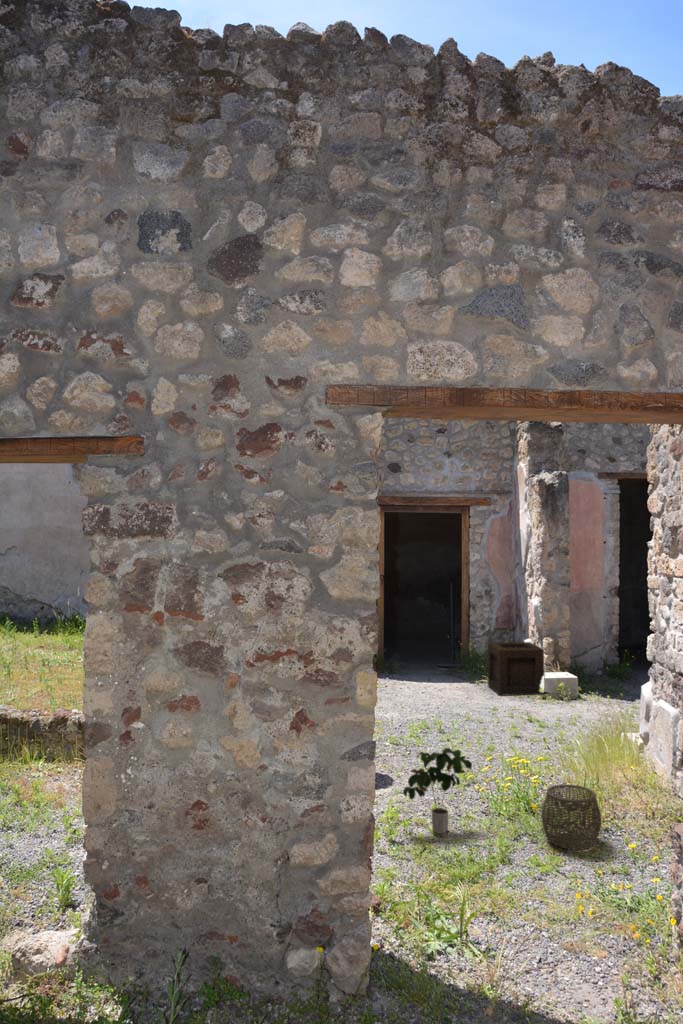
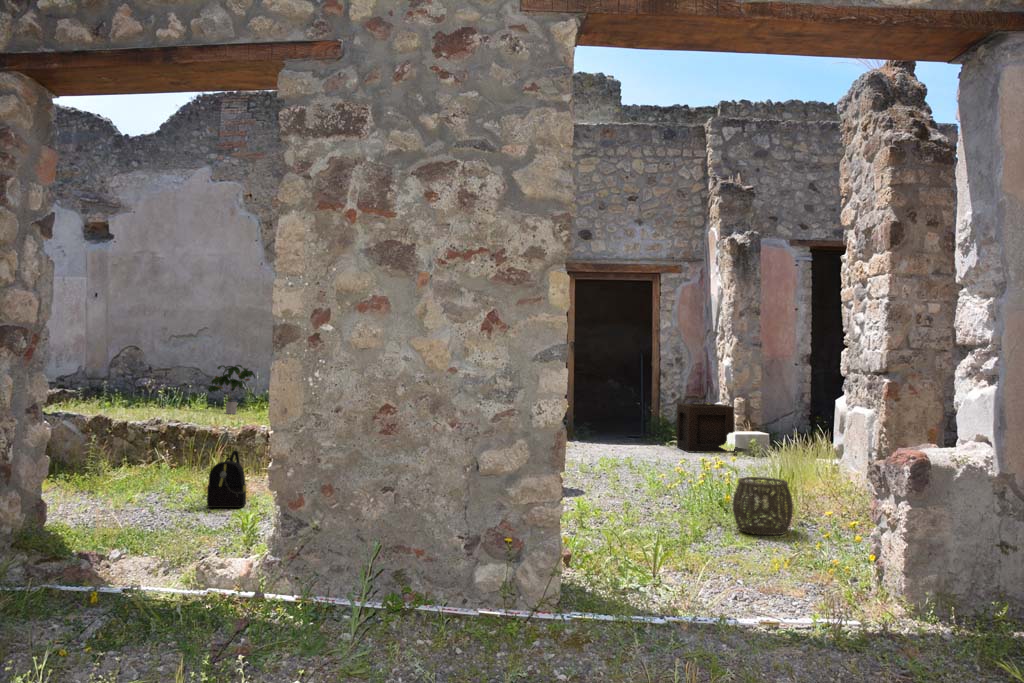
potted plant: present [403,748,472,833] -> present [207,365,255,414]
backpack: none [19,758,59,820] -> present [207,451,246,508]

